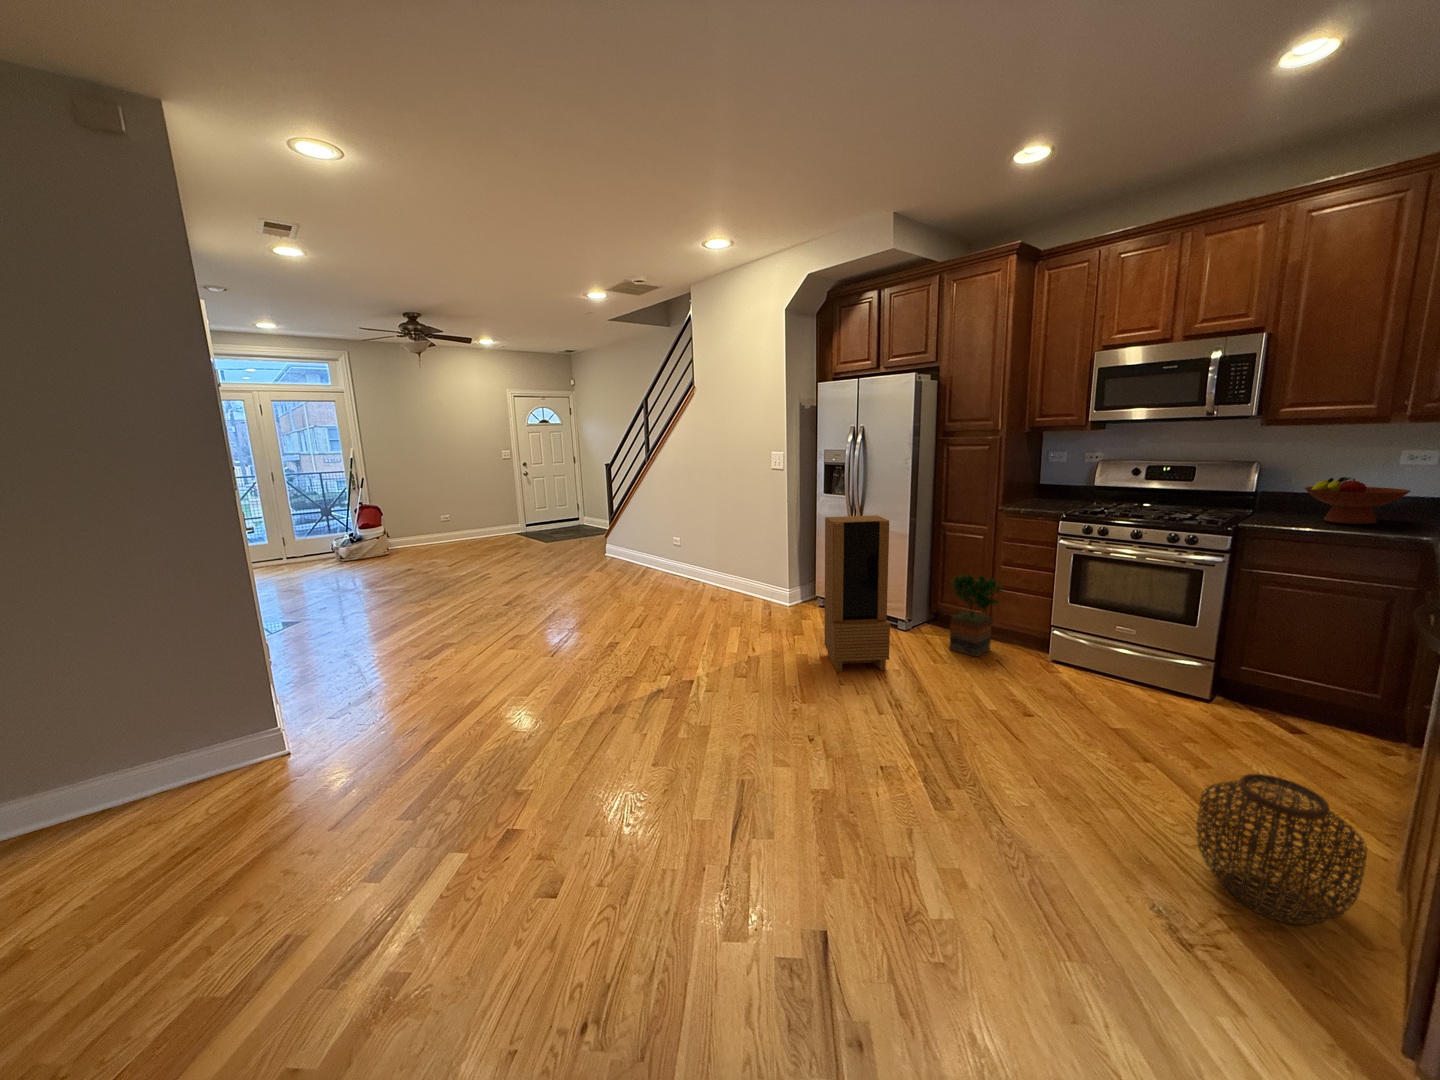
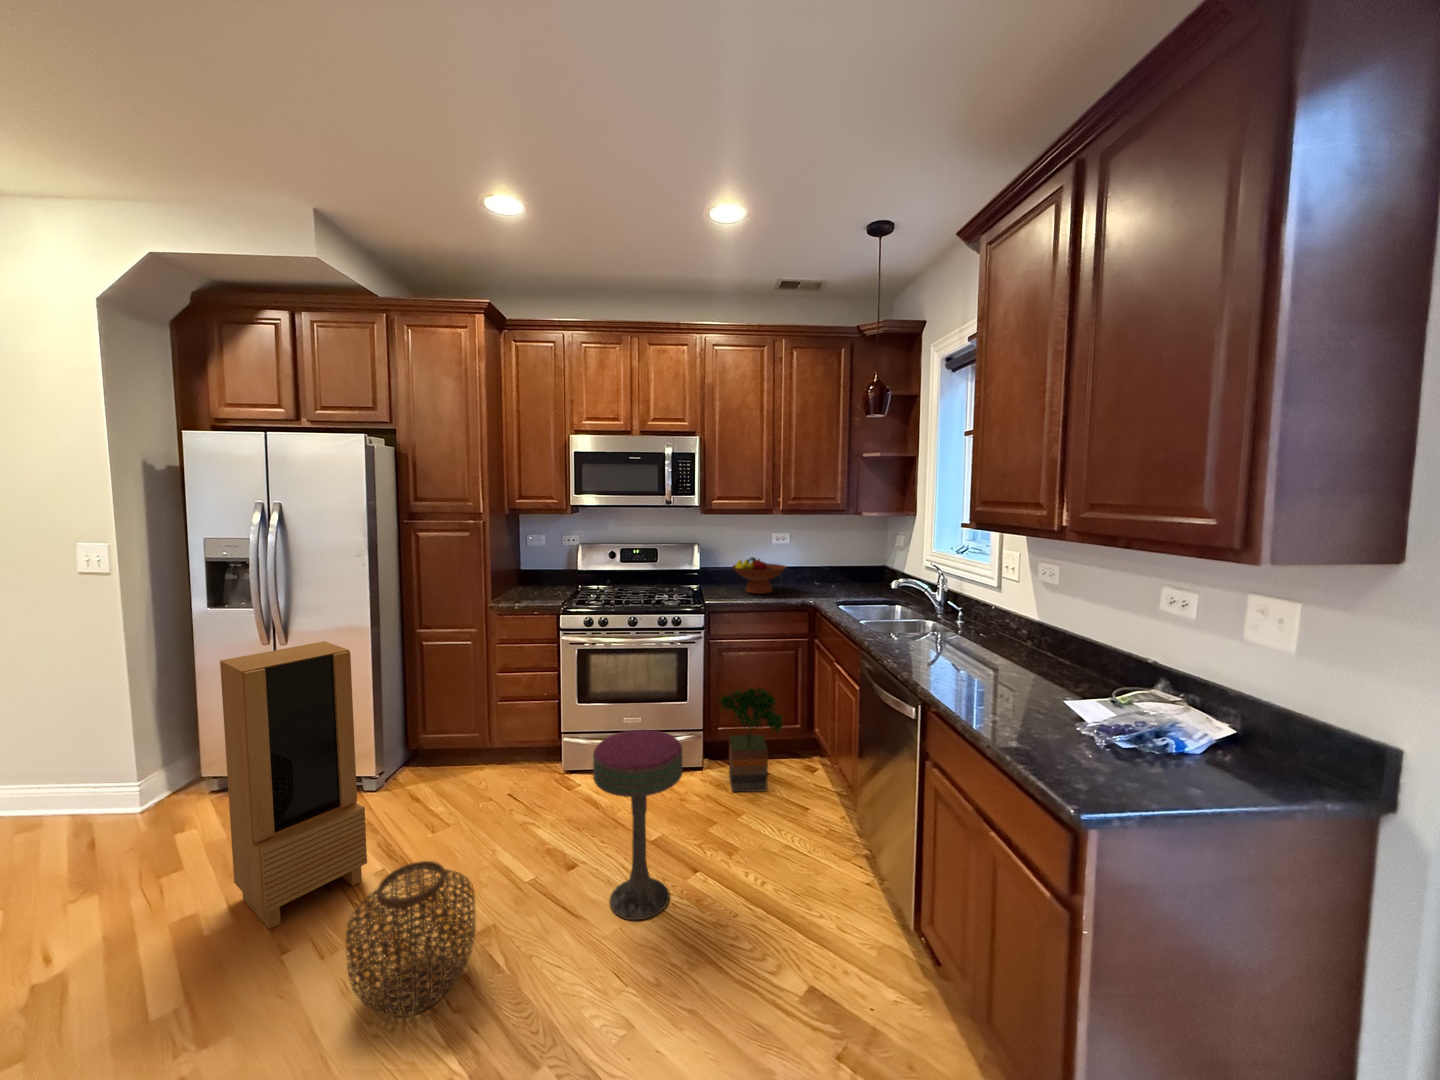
potted tree: present [949,575,1004,657] -> present [719,688,783,792]
bar stool: none [1047,615,1142,771] -> present [593,729,683,920]
woven basket: present [1197,774,1367,925] -> present [346,861,475,1016]

